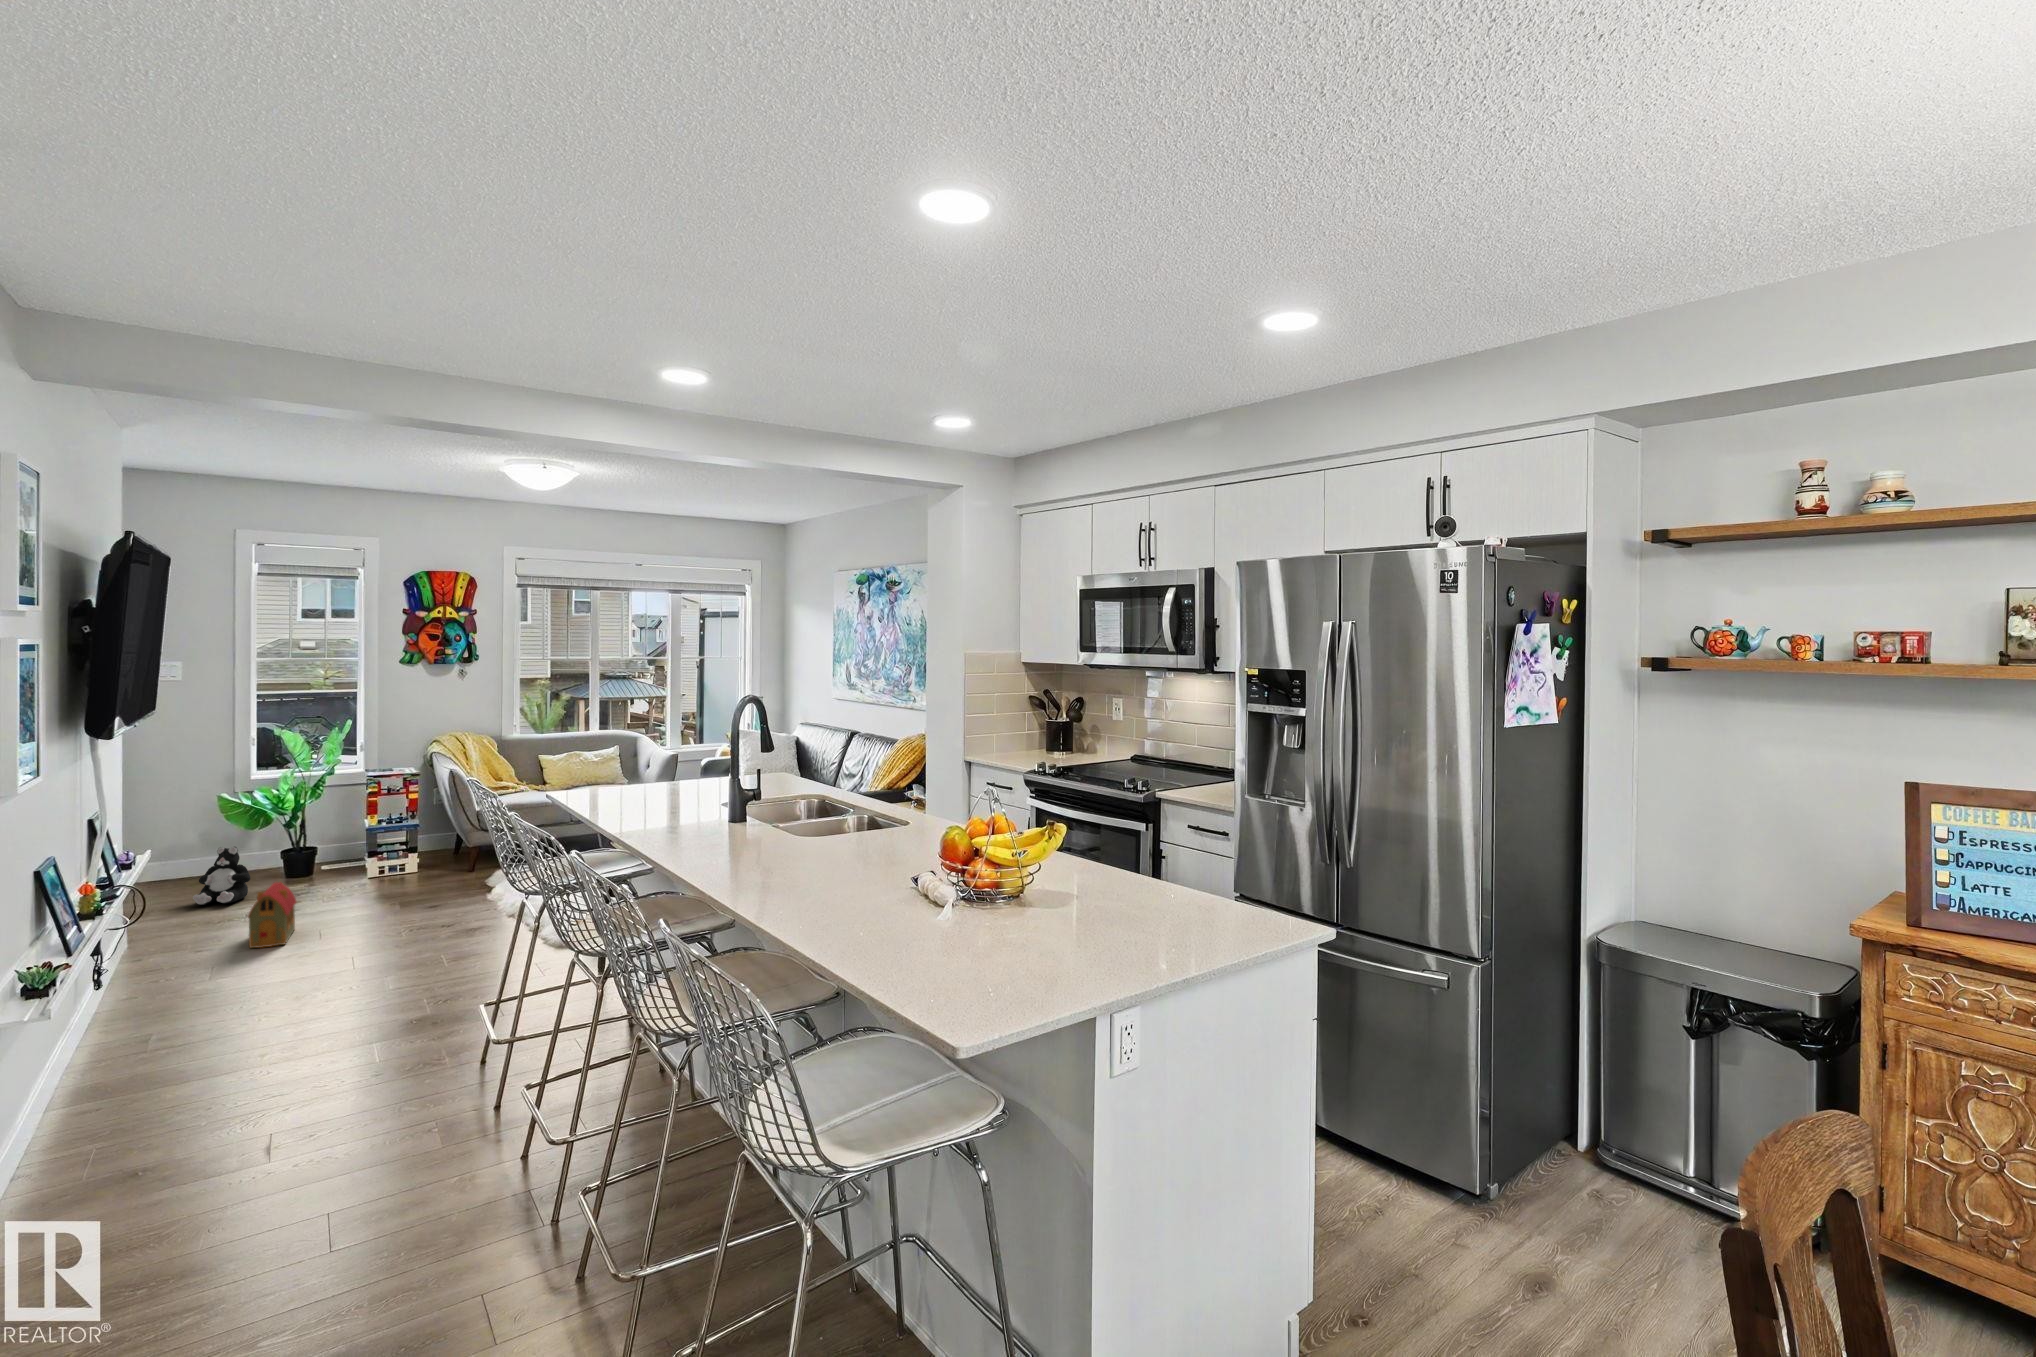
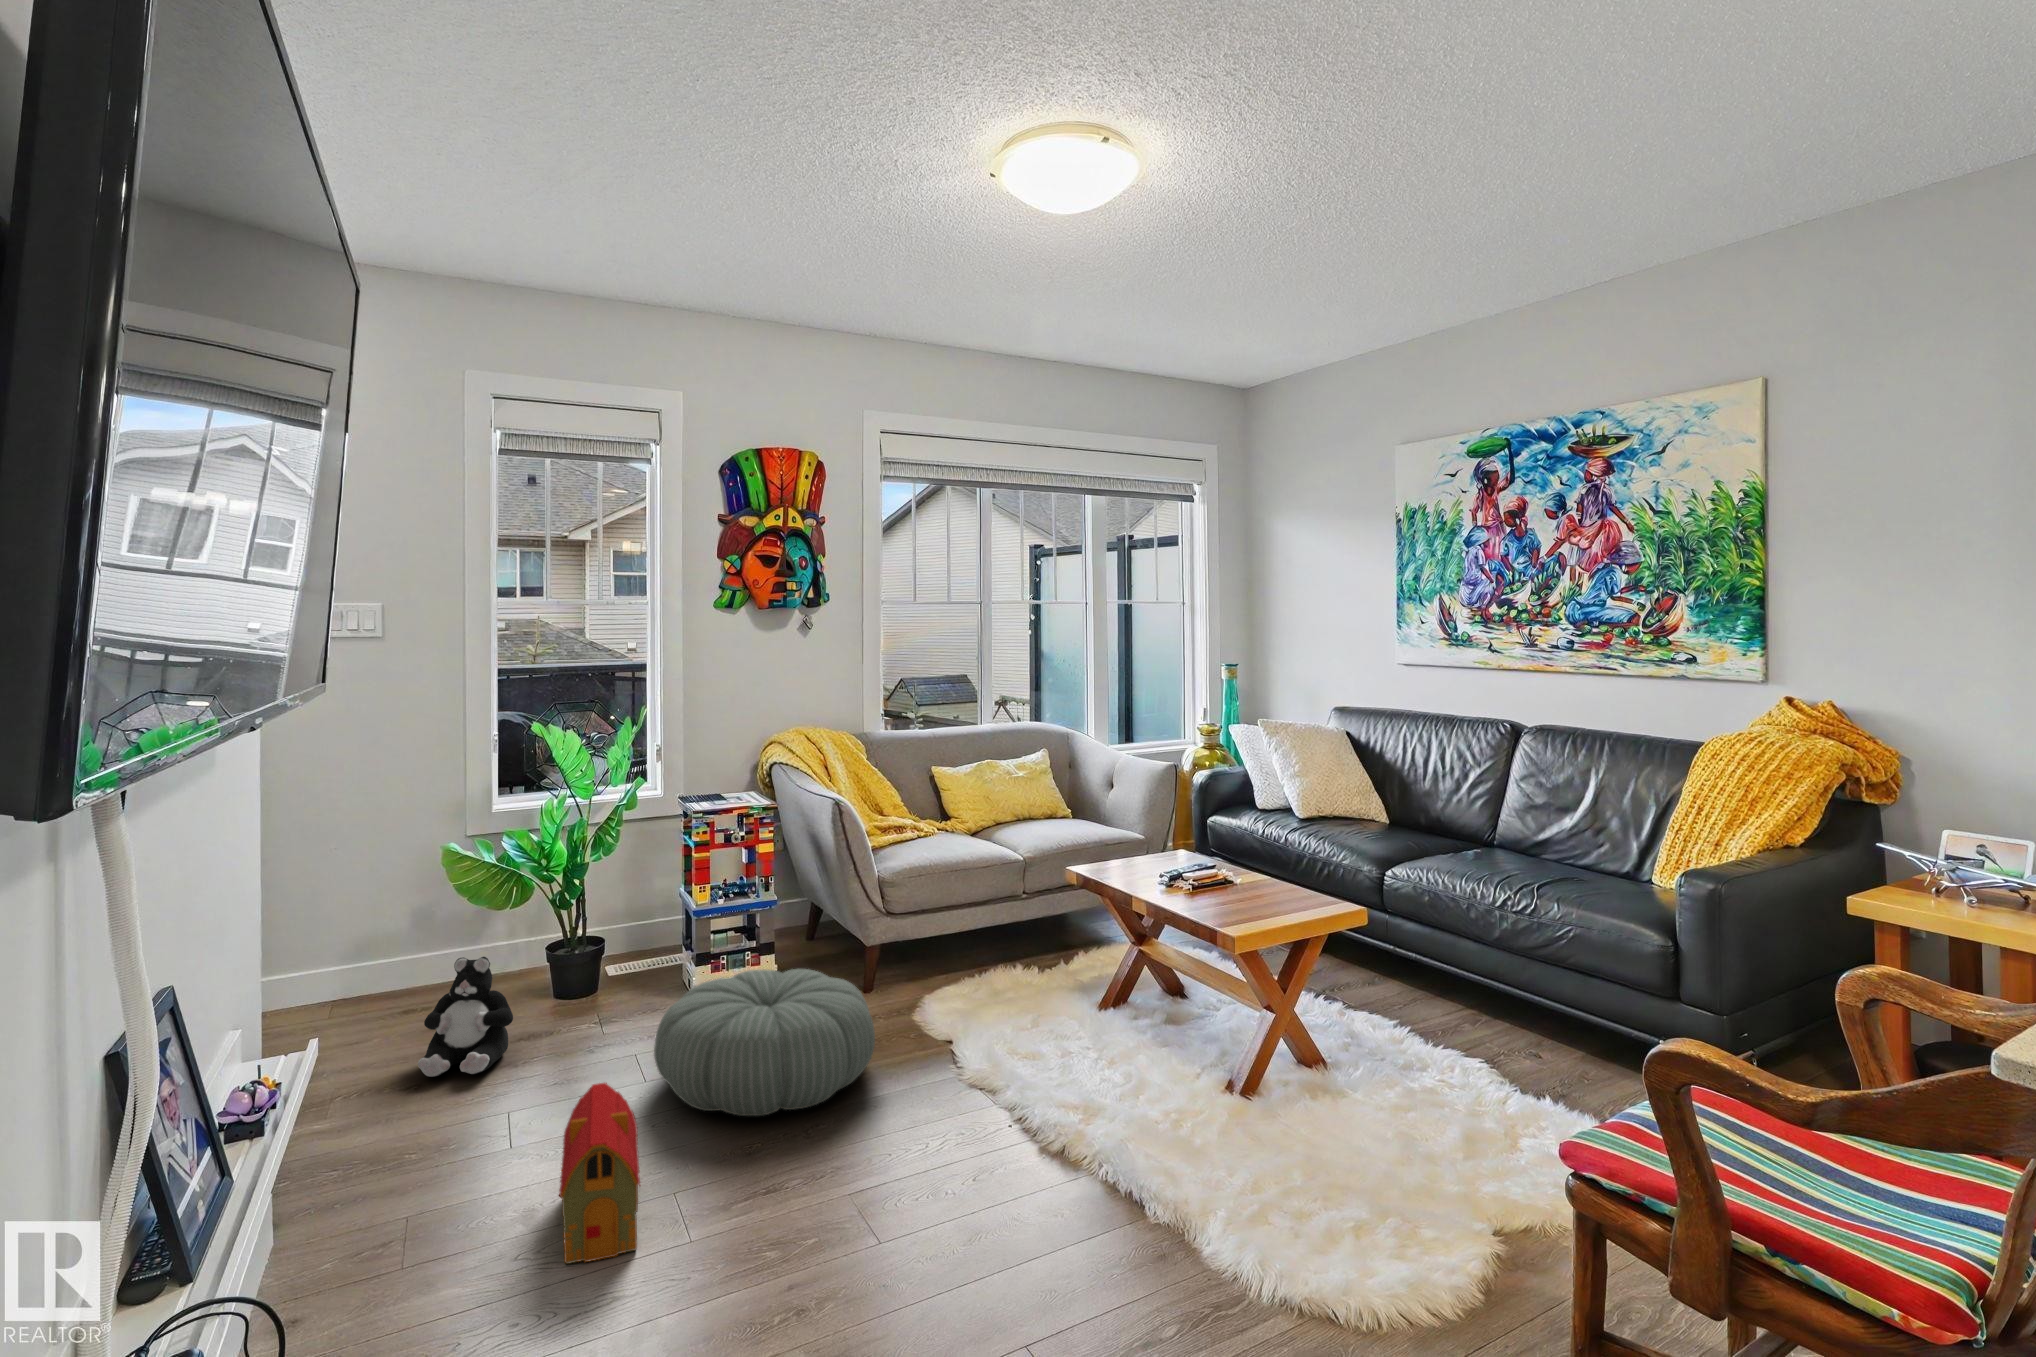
pouf: none [321,850,447,910] -> present [654,969,875,1116]

